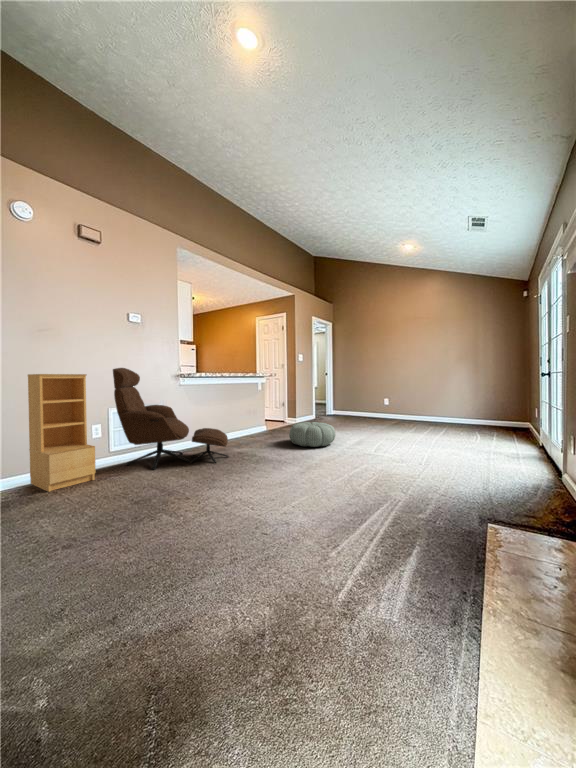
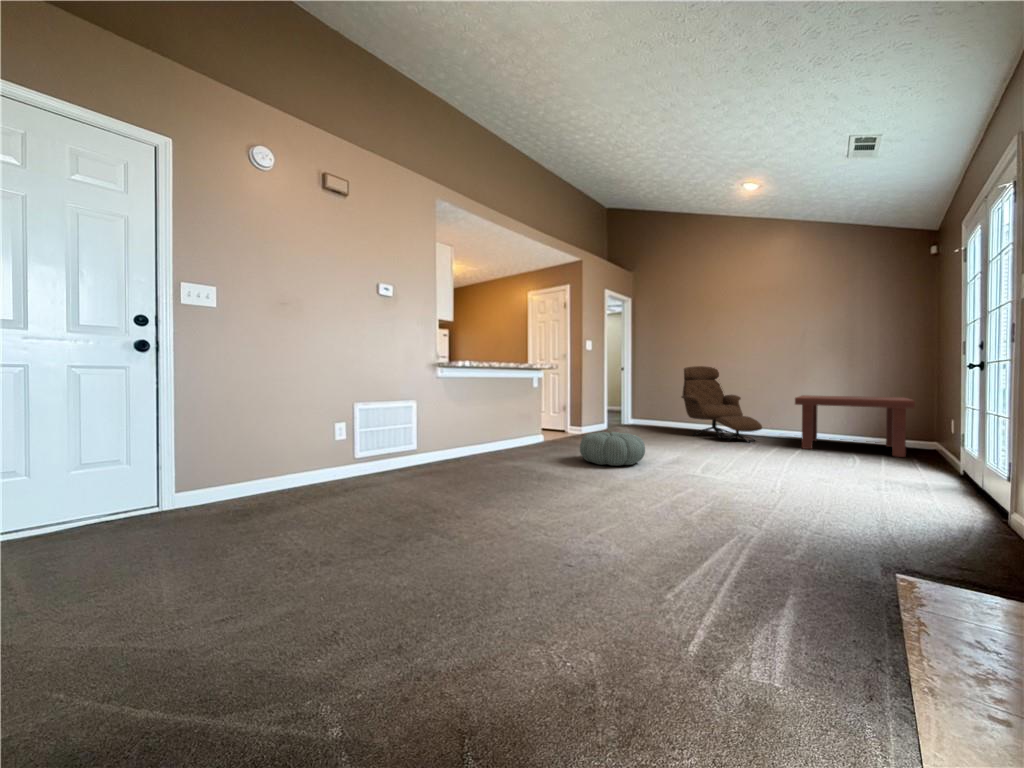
lounge chair: present [113,368,228,470] -> present [682,366,762,442]
bookshelf: present [28,374,96,492] -> none [259,357,337,506]
coffee table: none [438,392,512,434] -> present [795,395,915,457]

